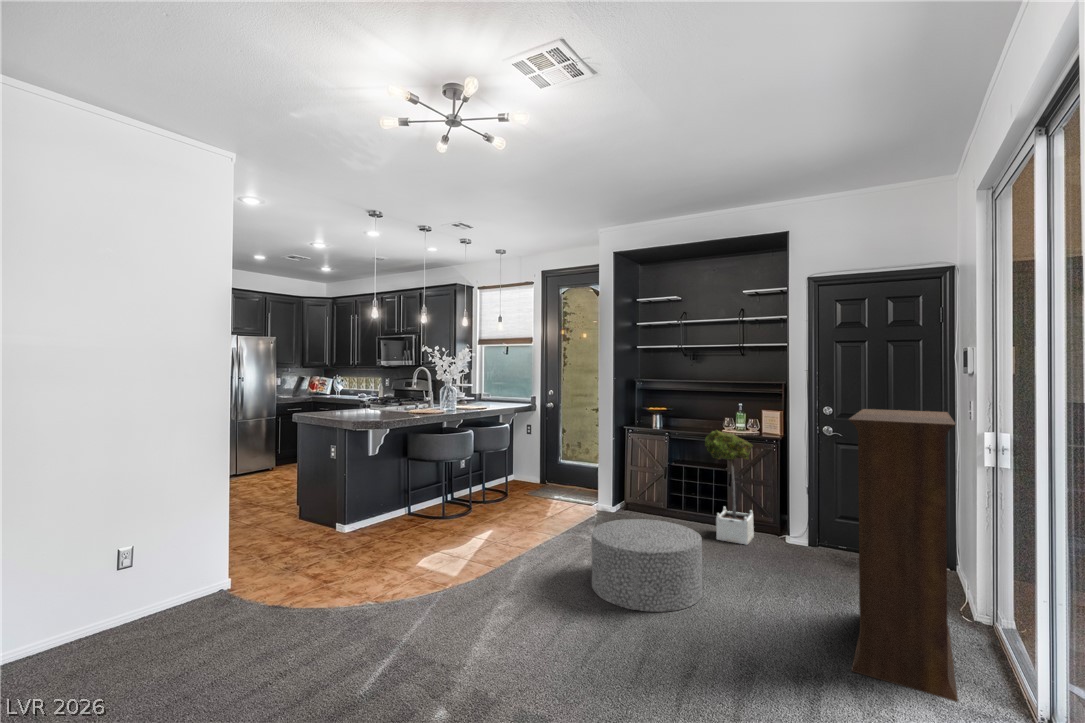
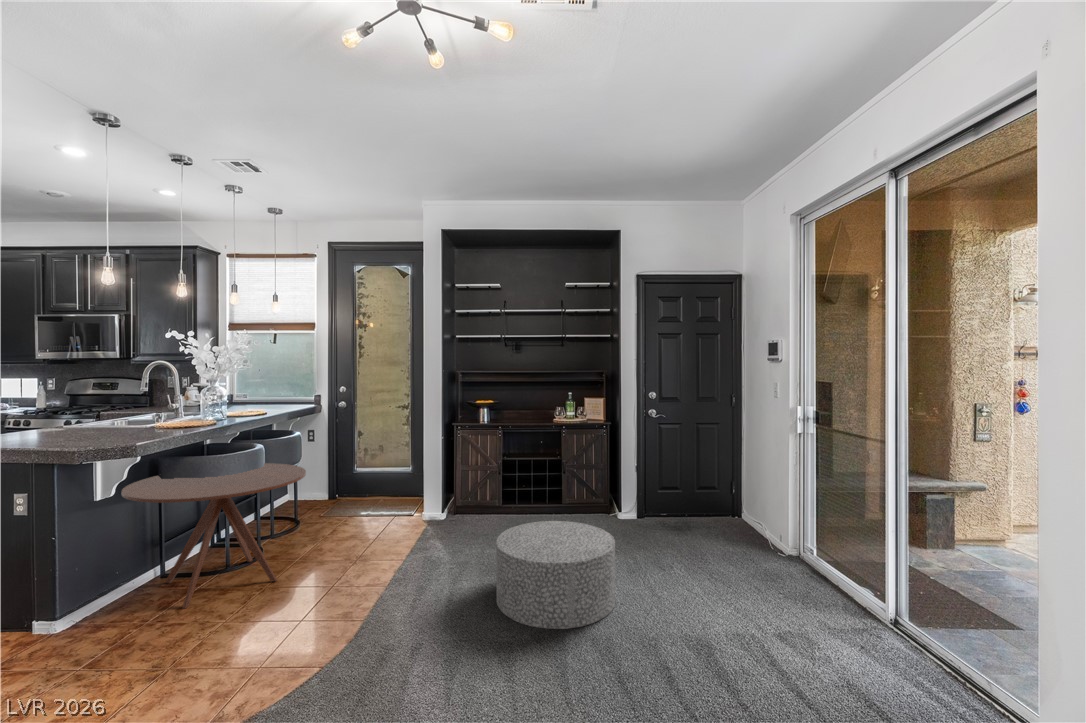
bookcase: present [849,409,958,702] -> none [727,393,861,632]
potted tree: present [705,430,754,545] -> none [551,420,596,528]
round table: none [379,445,488,535] -> present [122,463,306,609]

